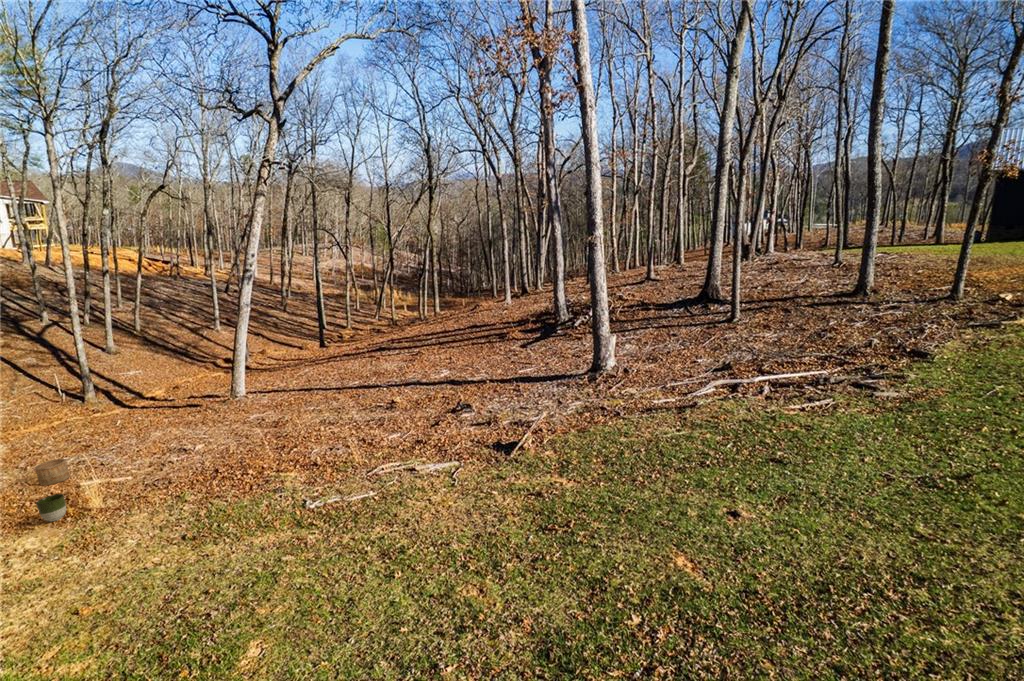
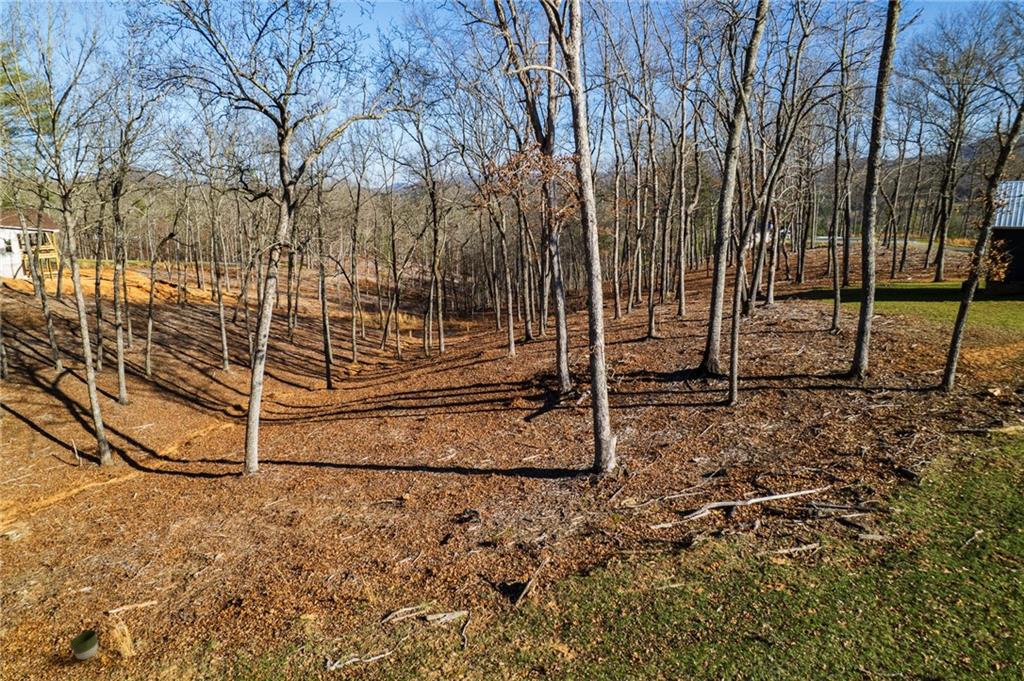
wooden bucket: present [35,459,69,486] -> none [64,573,96,603]

